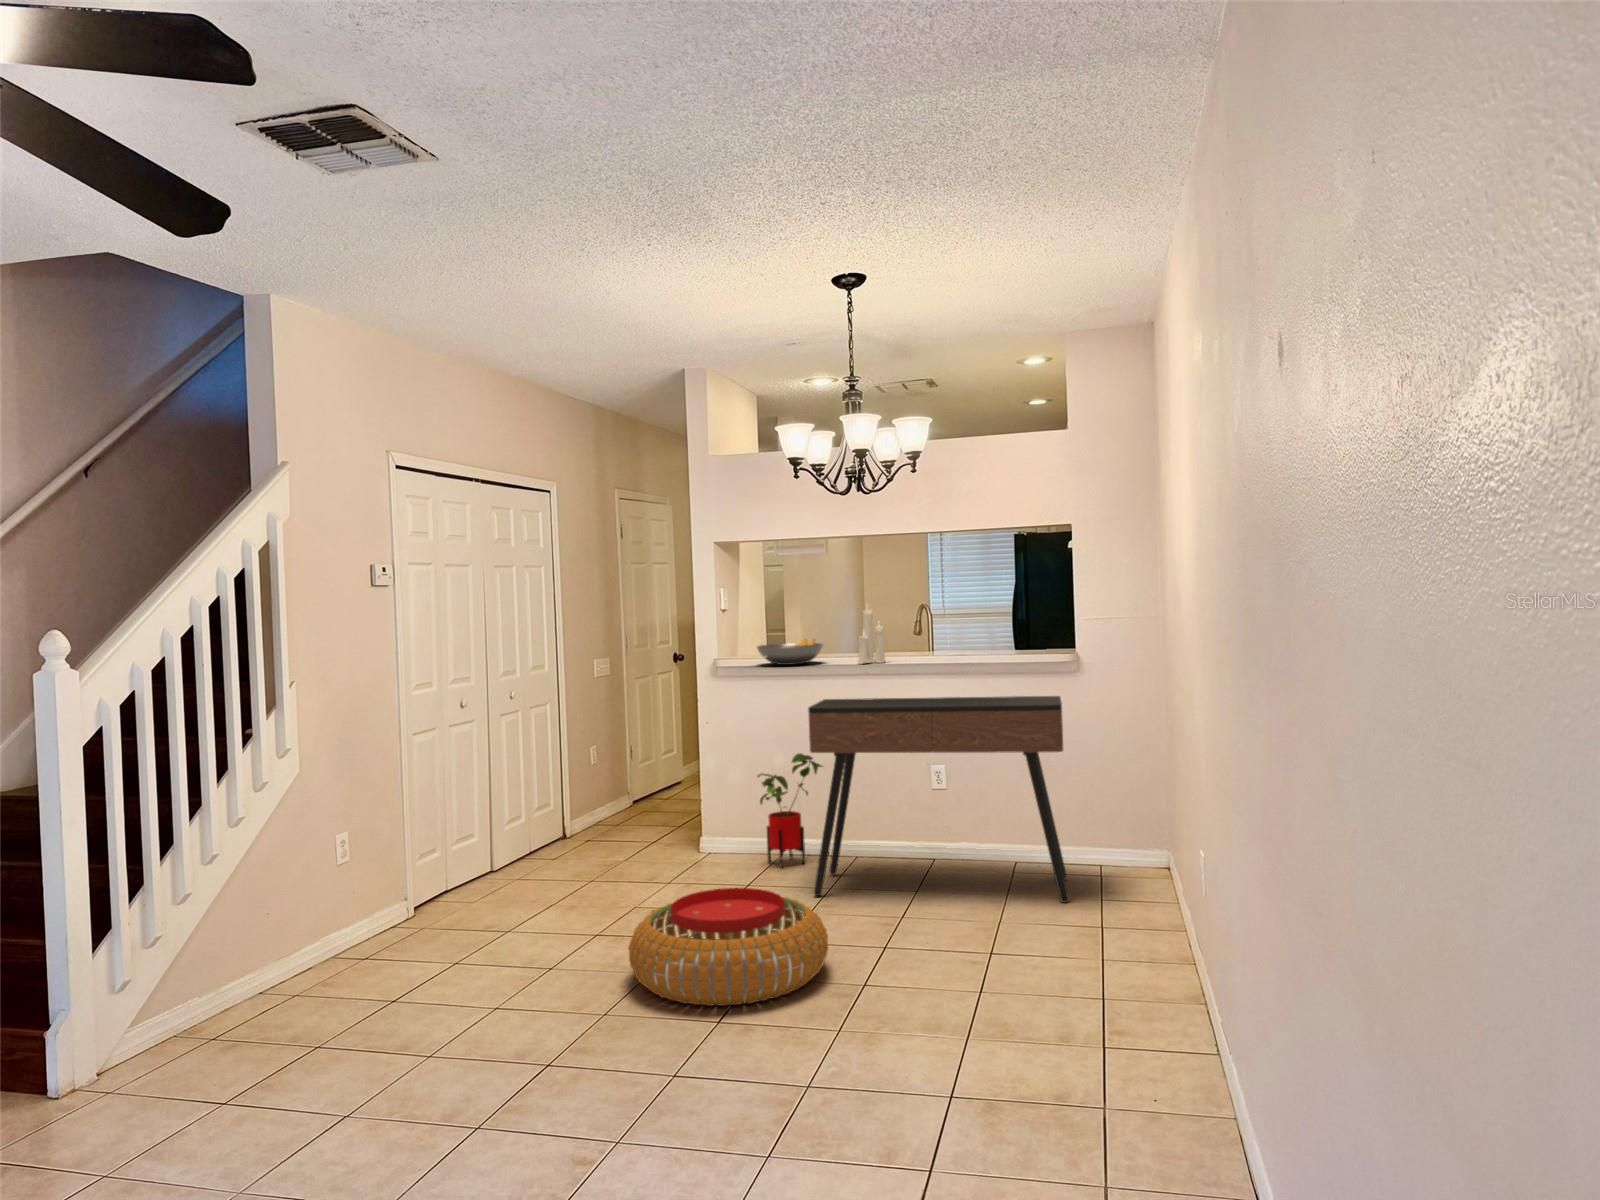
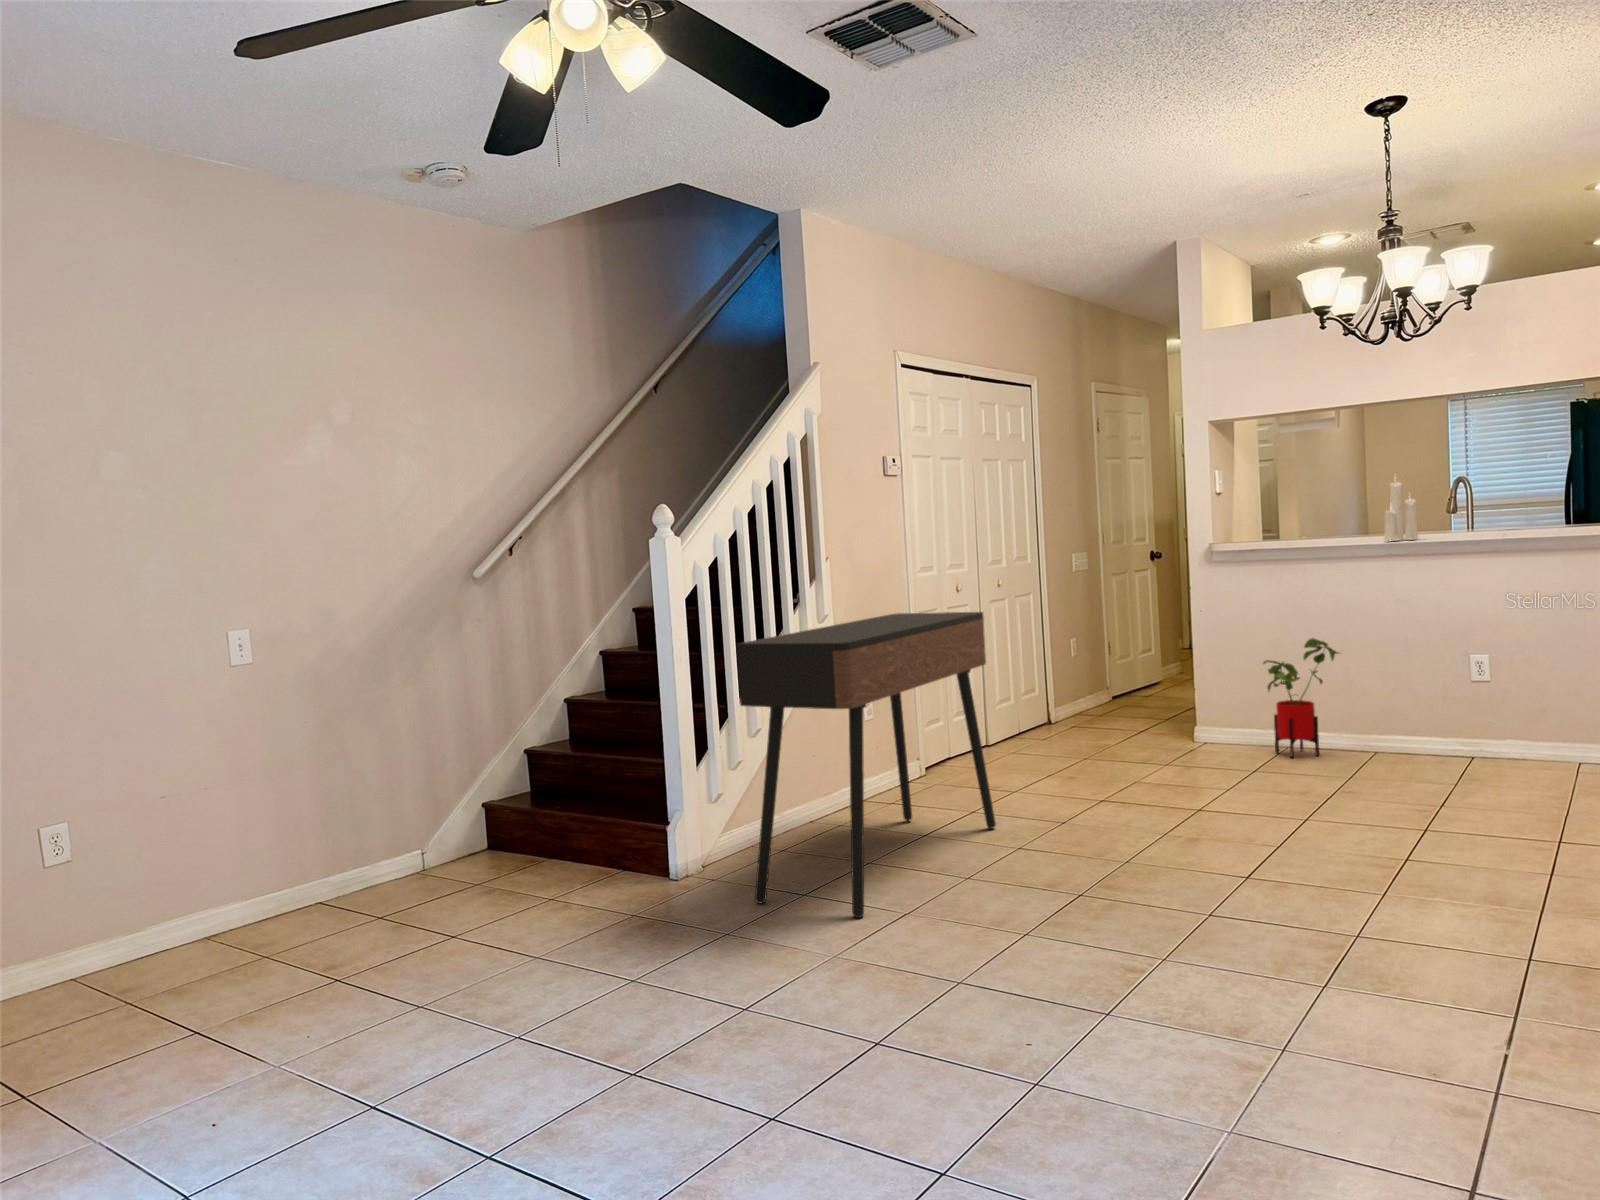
fruit bowl: present [757,639,823,665] -> none [1261,517,1340,545]
console table: present [808,696,1069,903] -> present [736,612,996,918]
pouf: present [629,888,828,1006] -> none [1148,760,1368,868]

